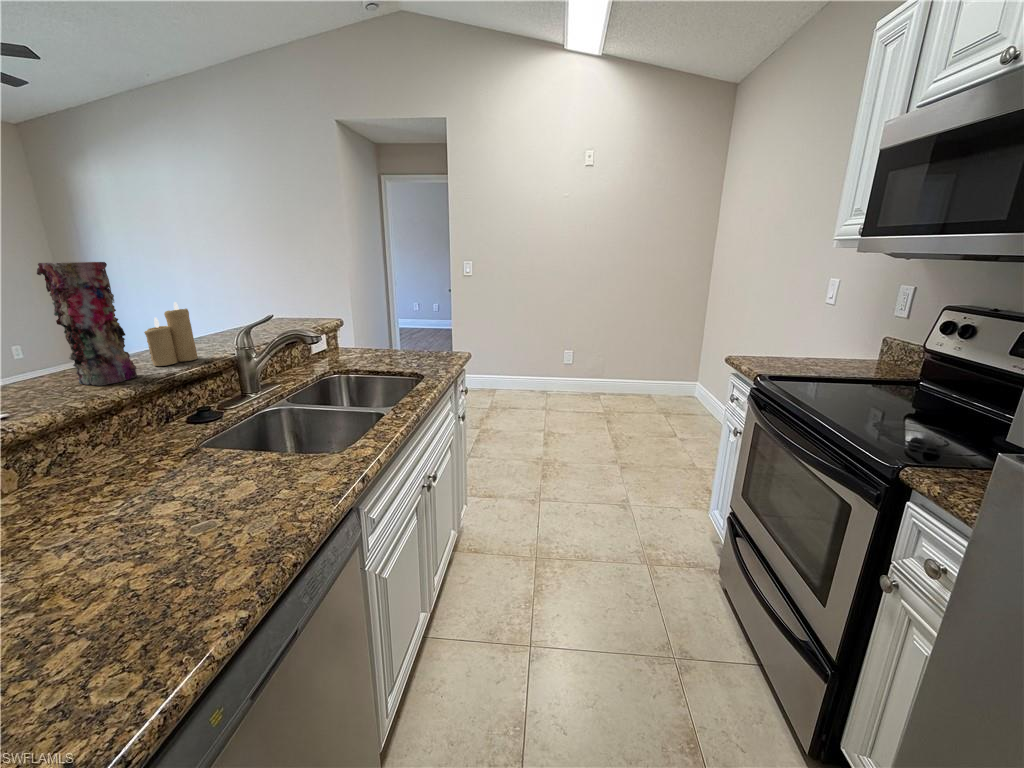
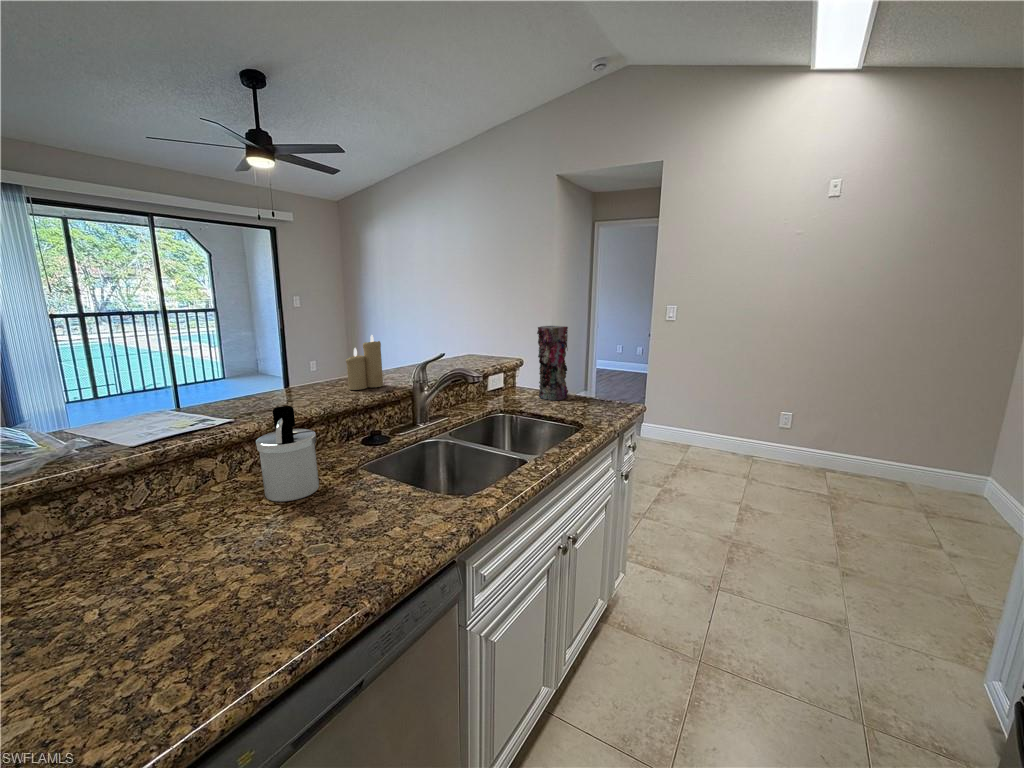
vase: present [37,262,137,386] -> present [537,326,568,401]
soap dispenser: none [68,387,163,496] -> present [256,406,319,501]

